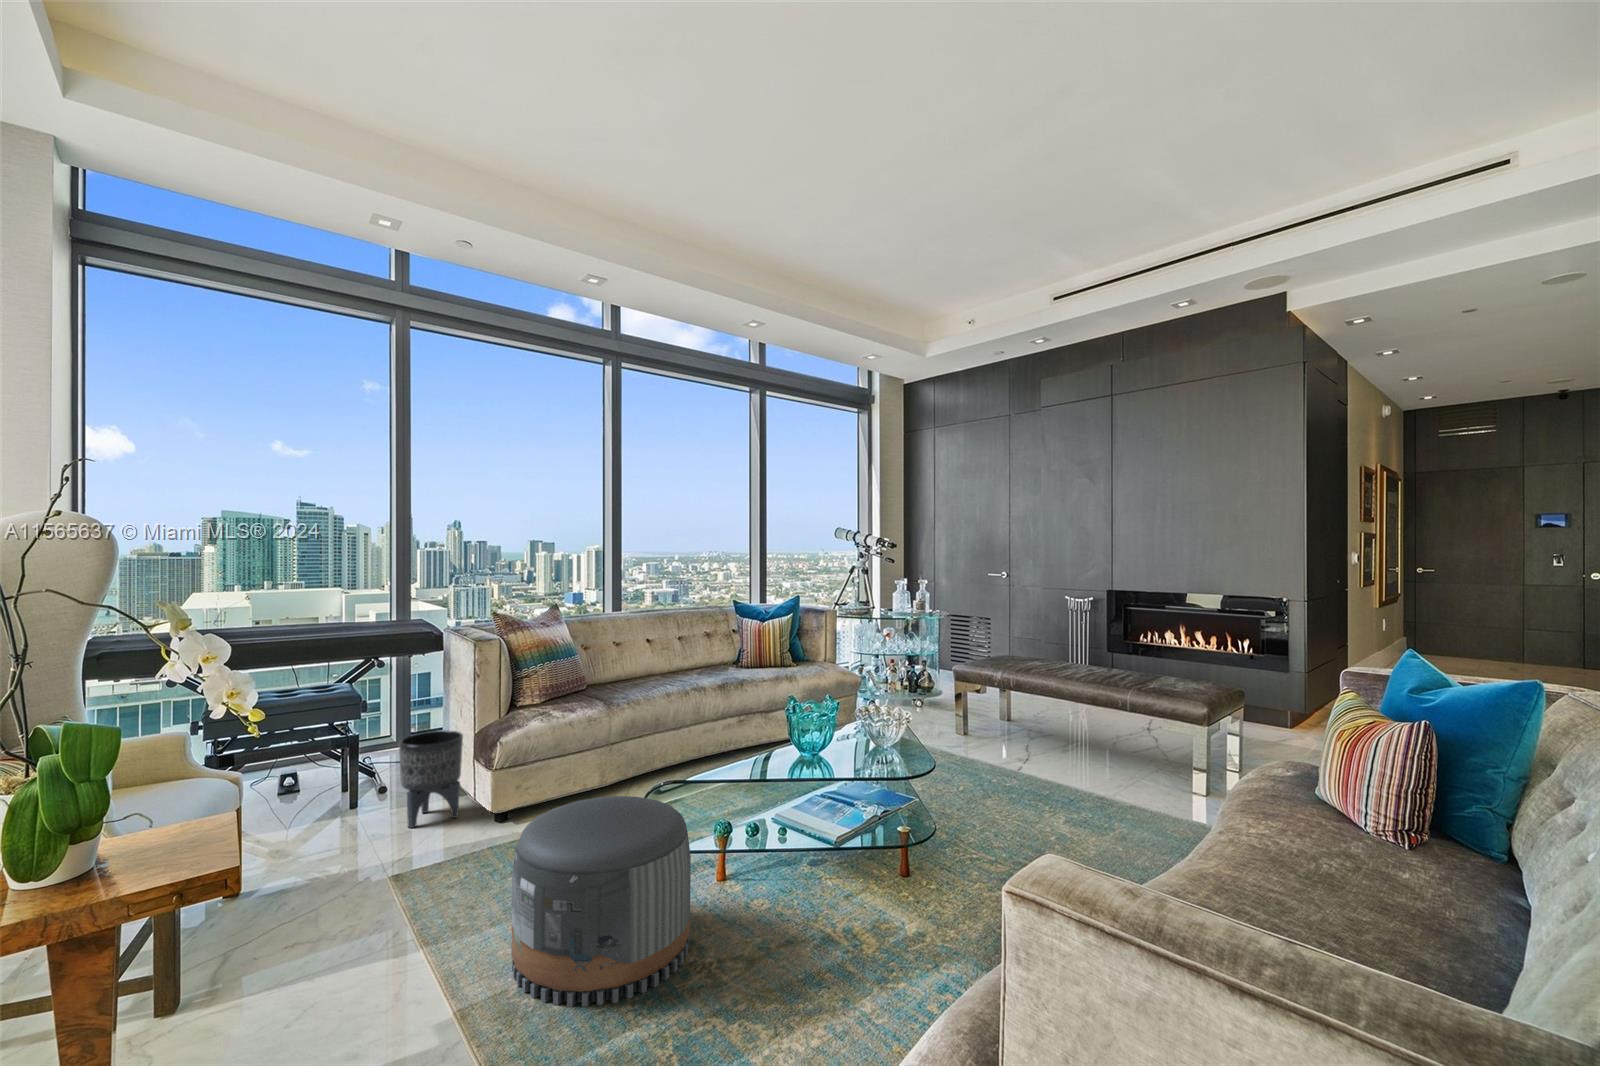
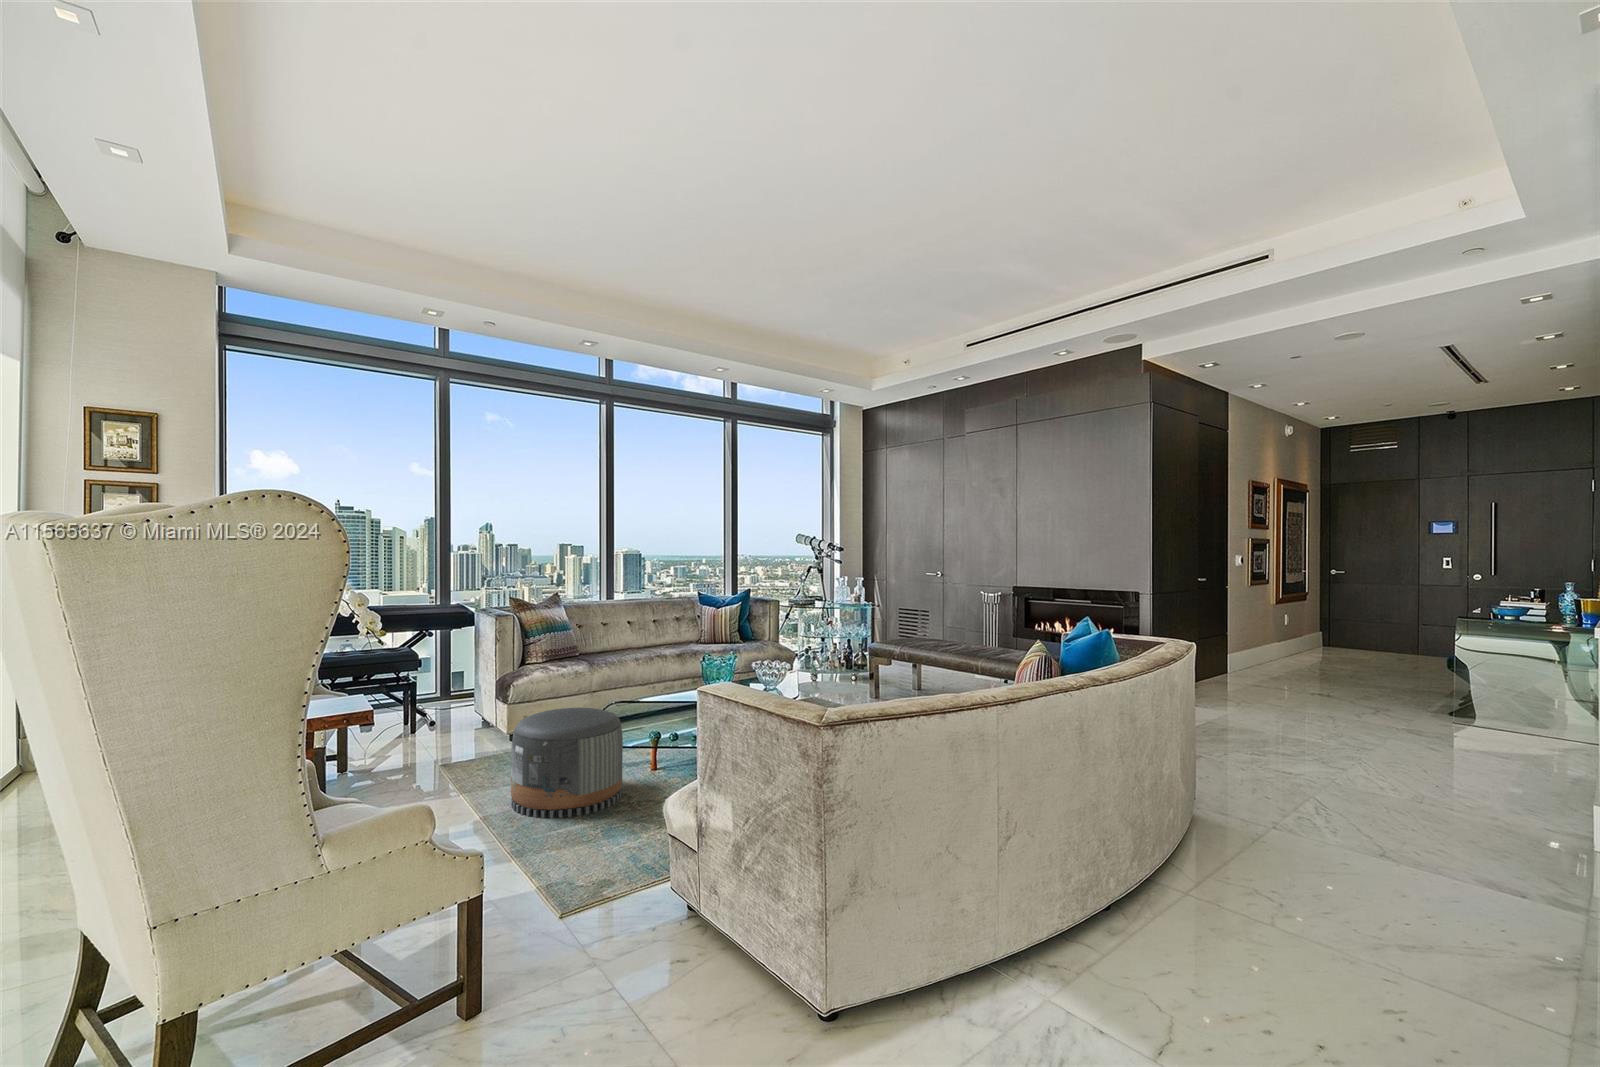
planter: present [399,731,463,828] -> none [443,679,487,744]

